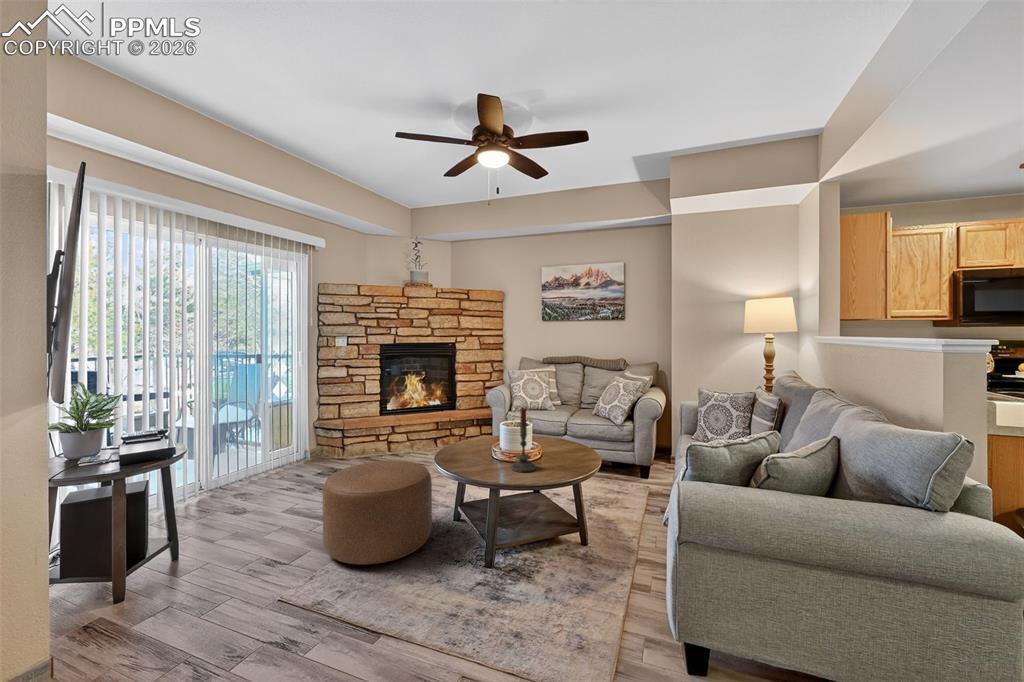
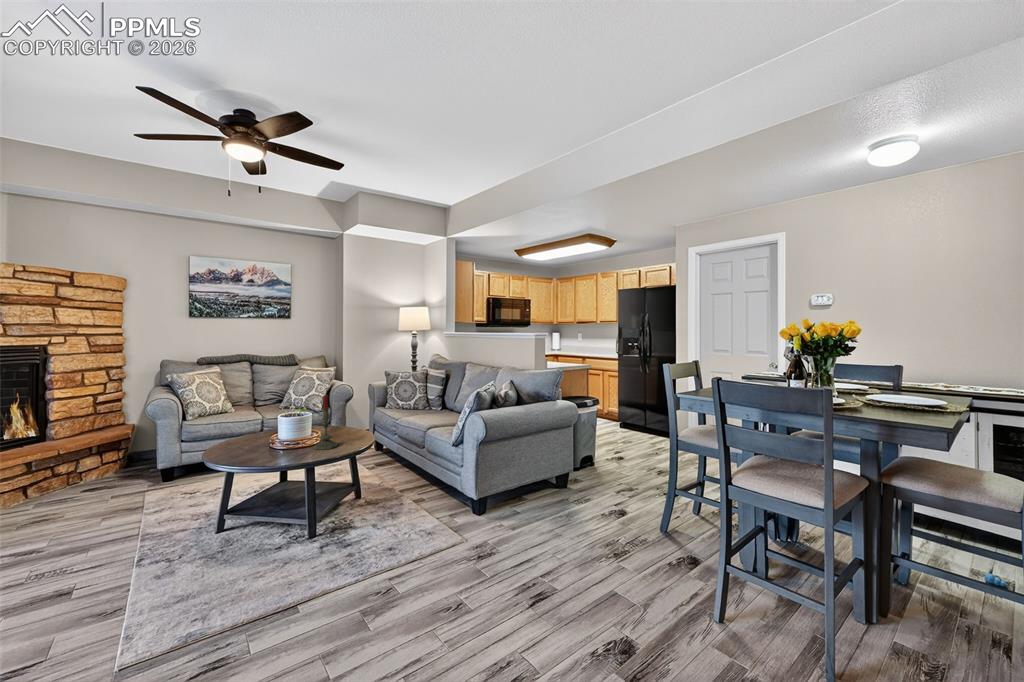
ottoman: present [322,461,432,564] -> none [70,479,236,614]

